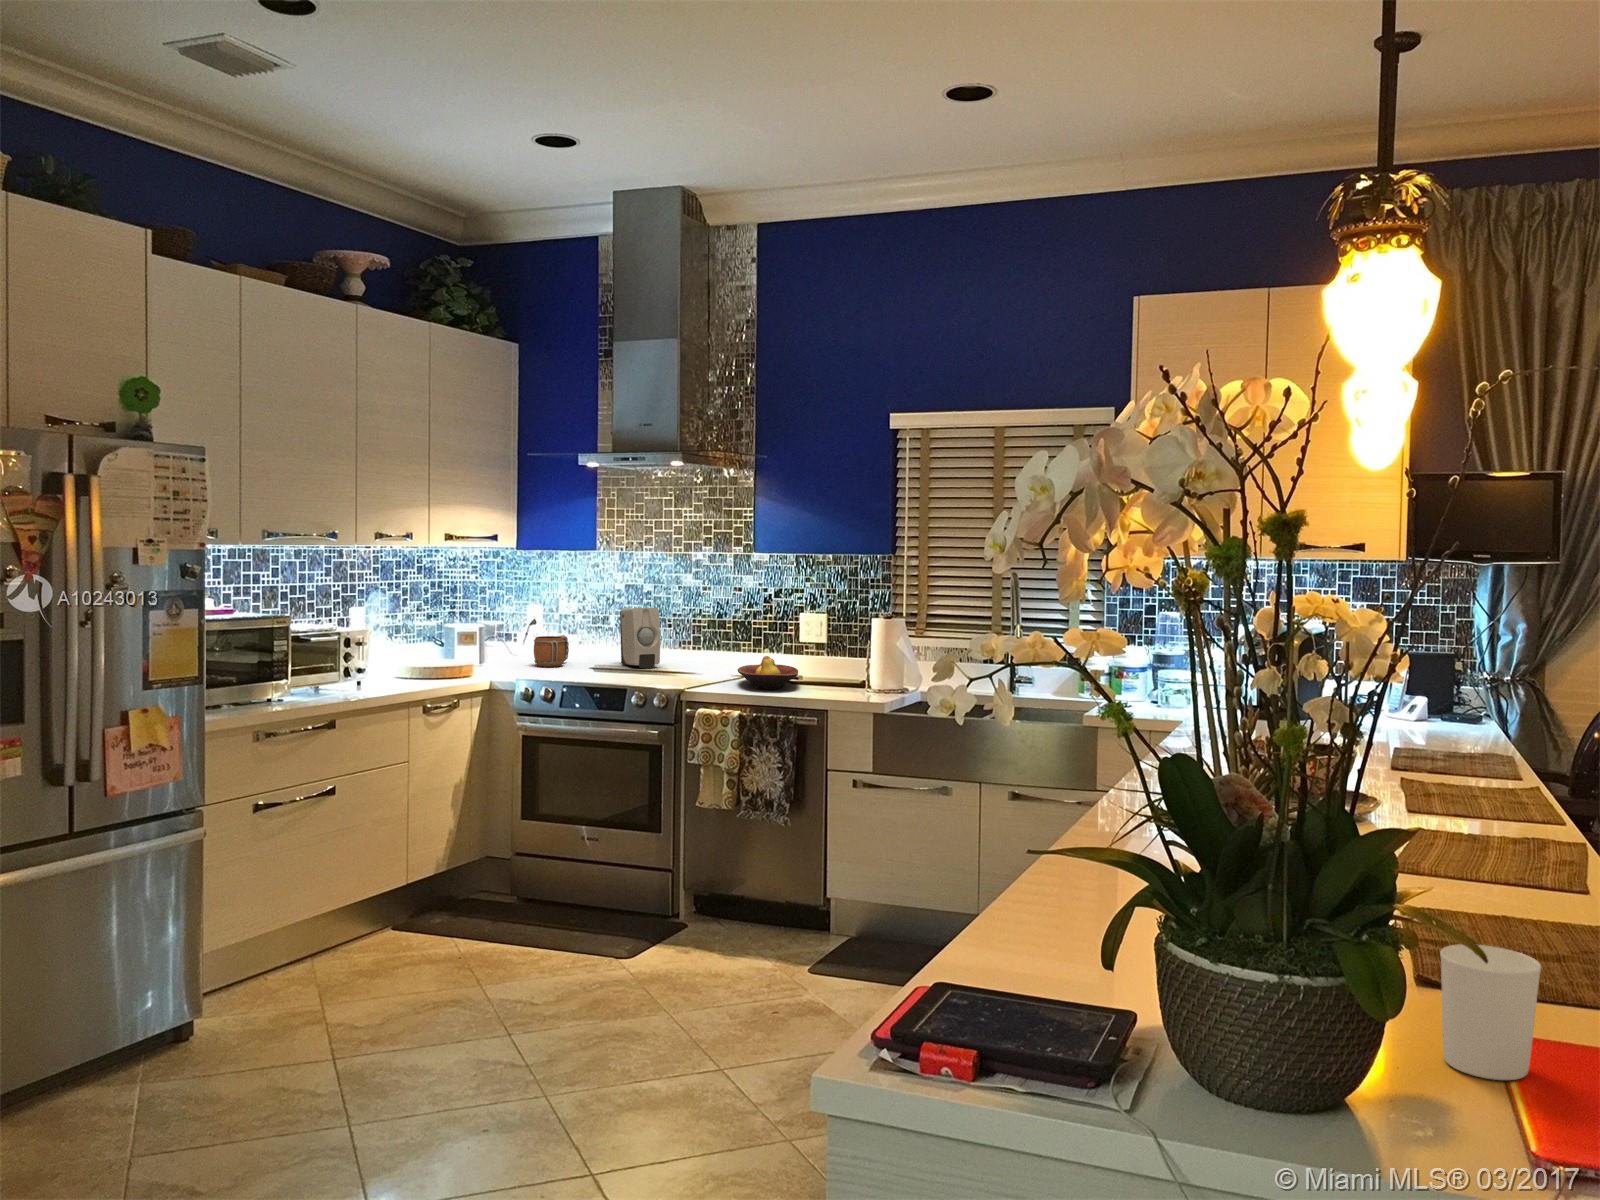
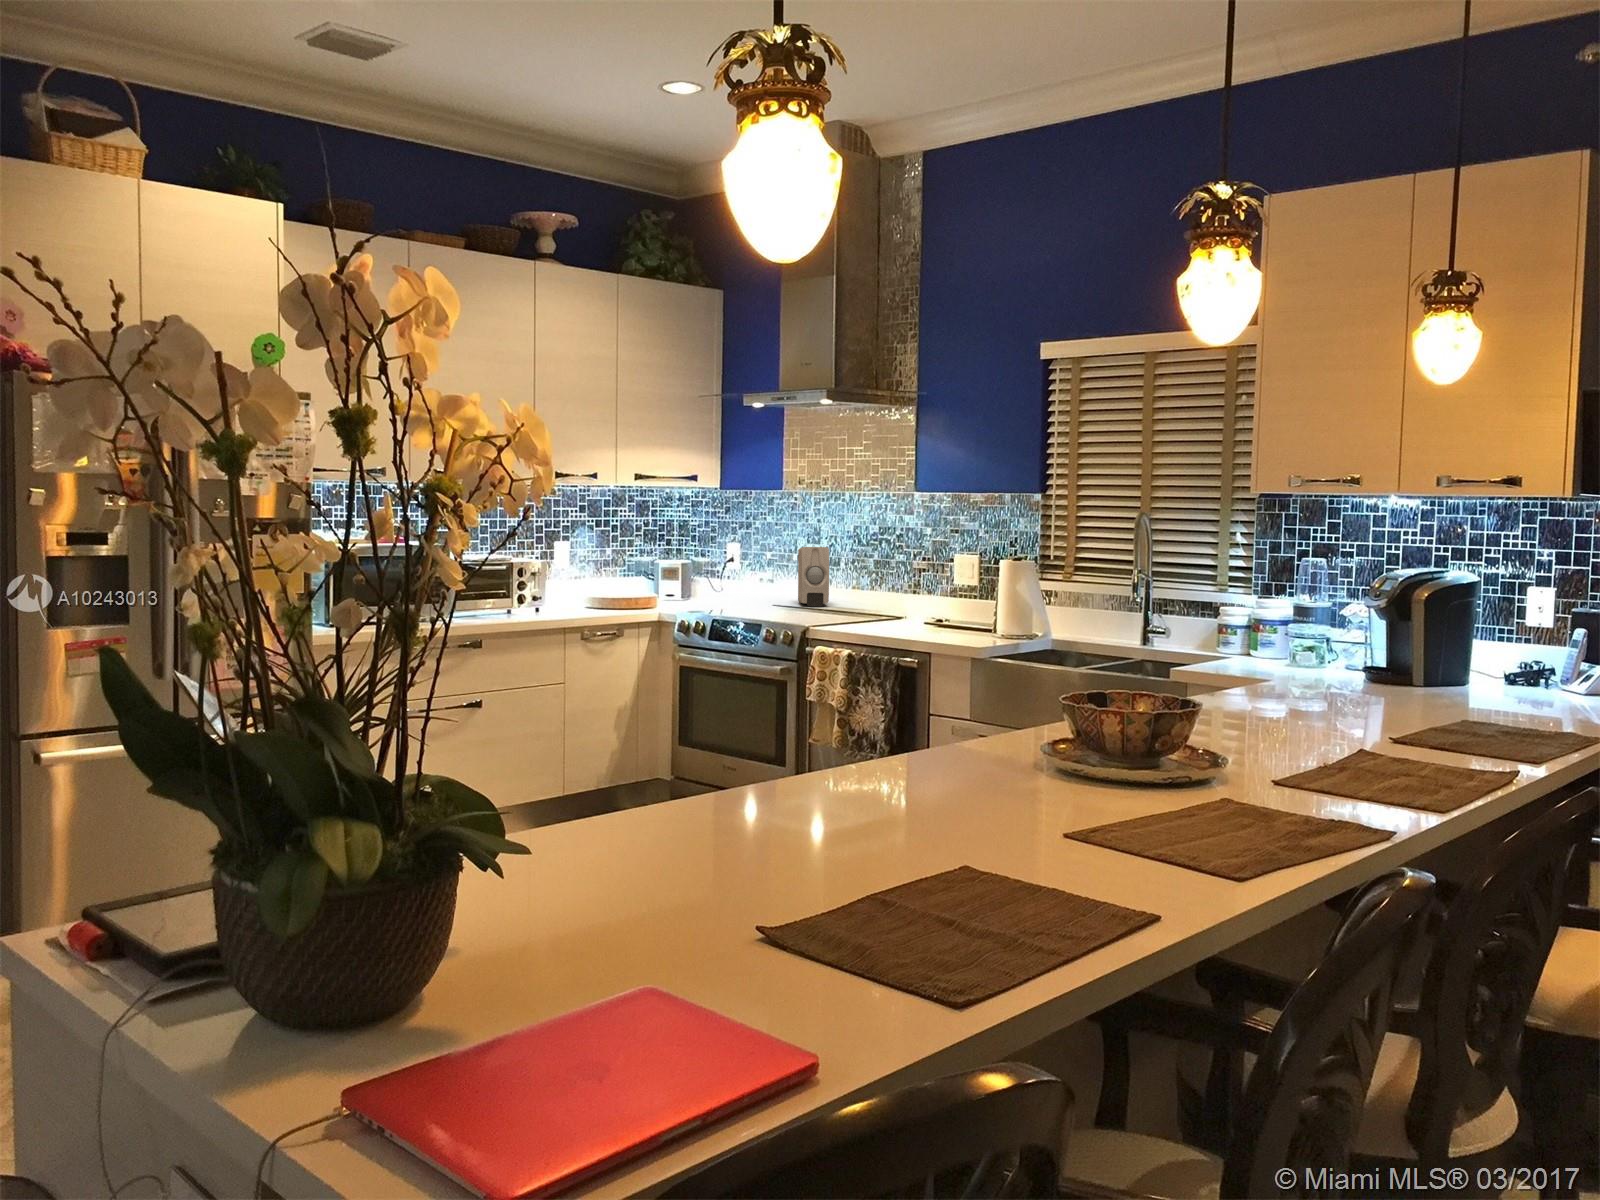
mug: present [534,635,569,667] -> none [714,572,752,602]
fruit bowl: present [738,656,798,689] -> none [866,597,934,630]
candle holder: present [1440,944,1541,1080] -> none [577,872,674,1013]

